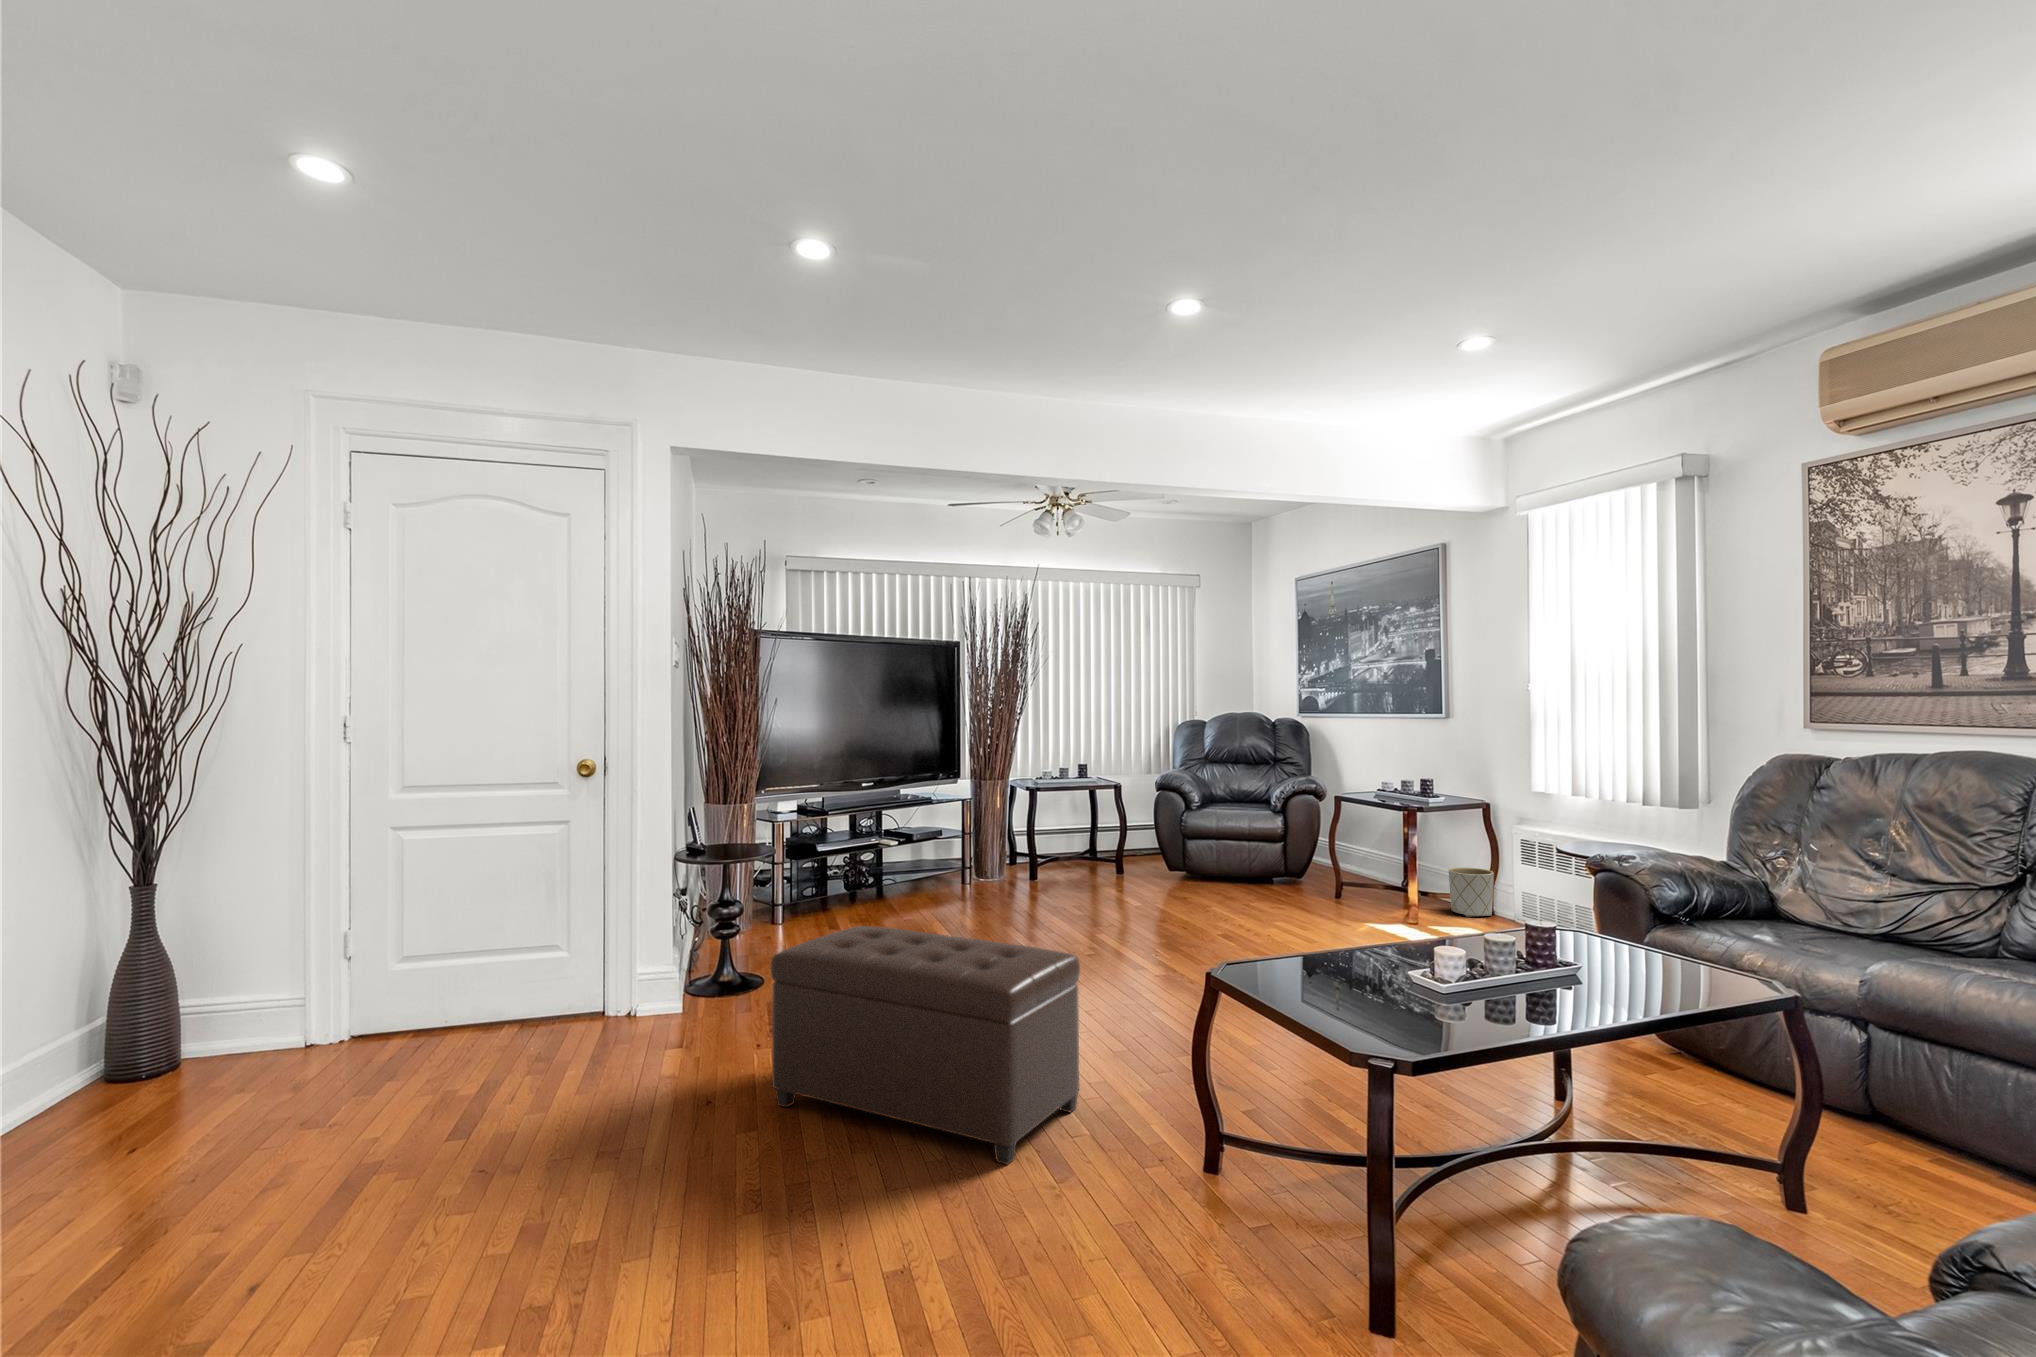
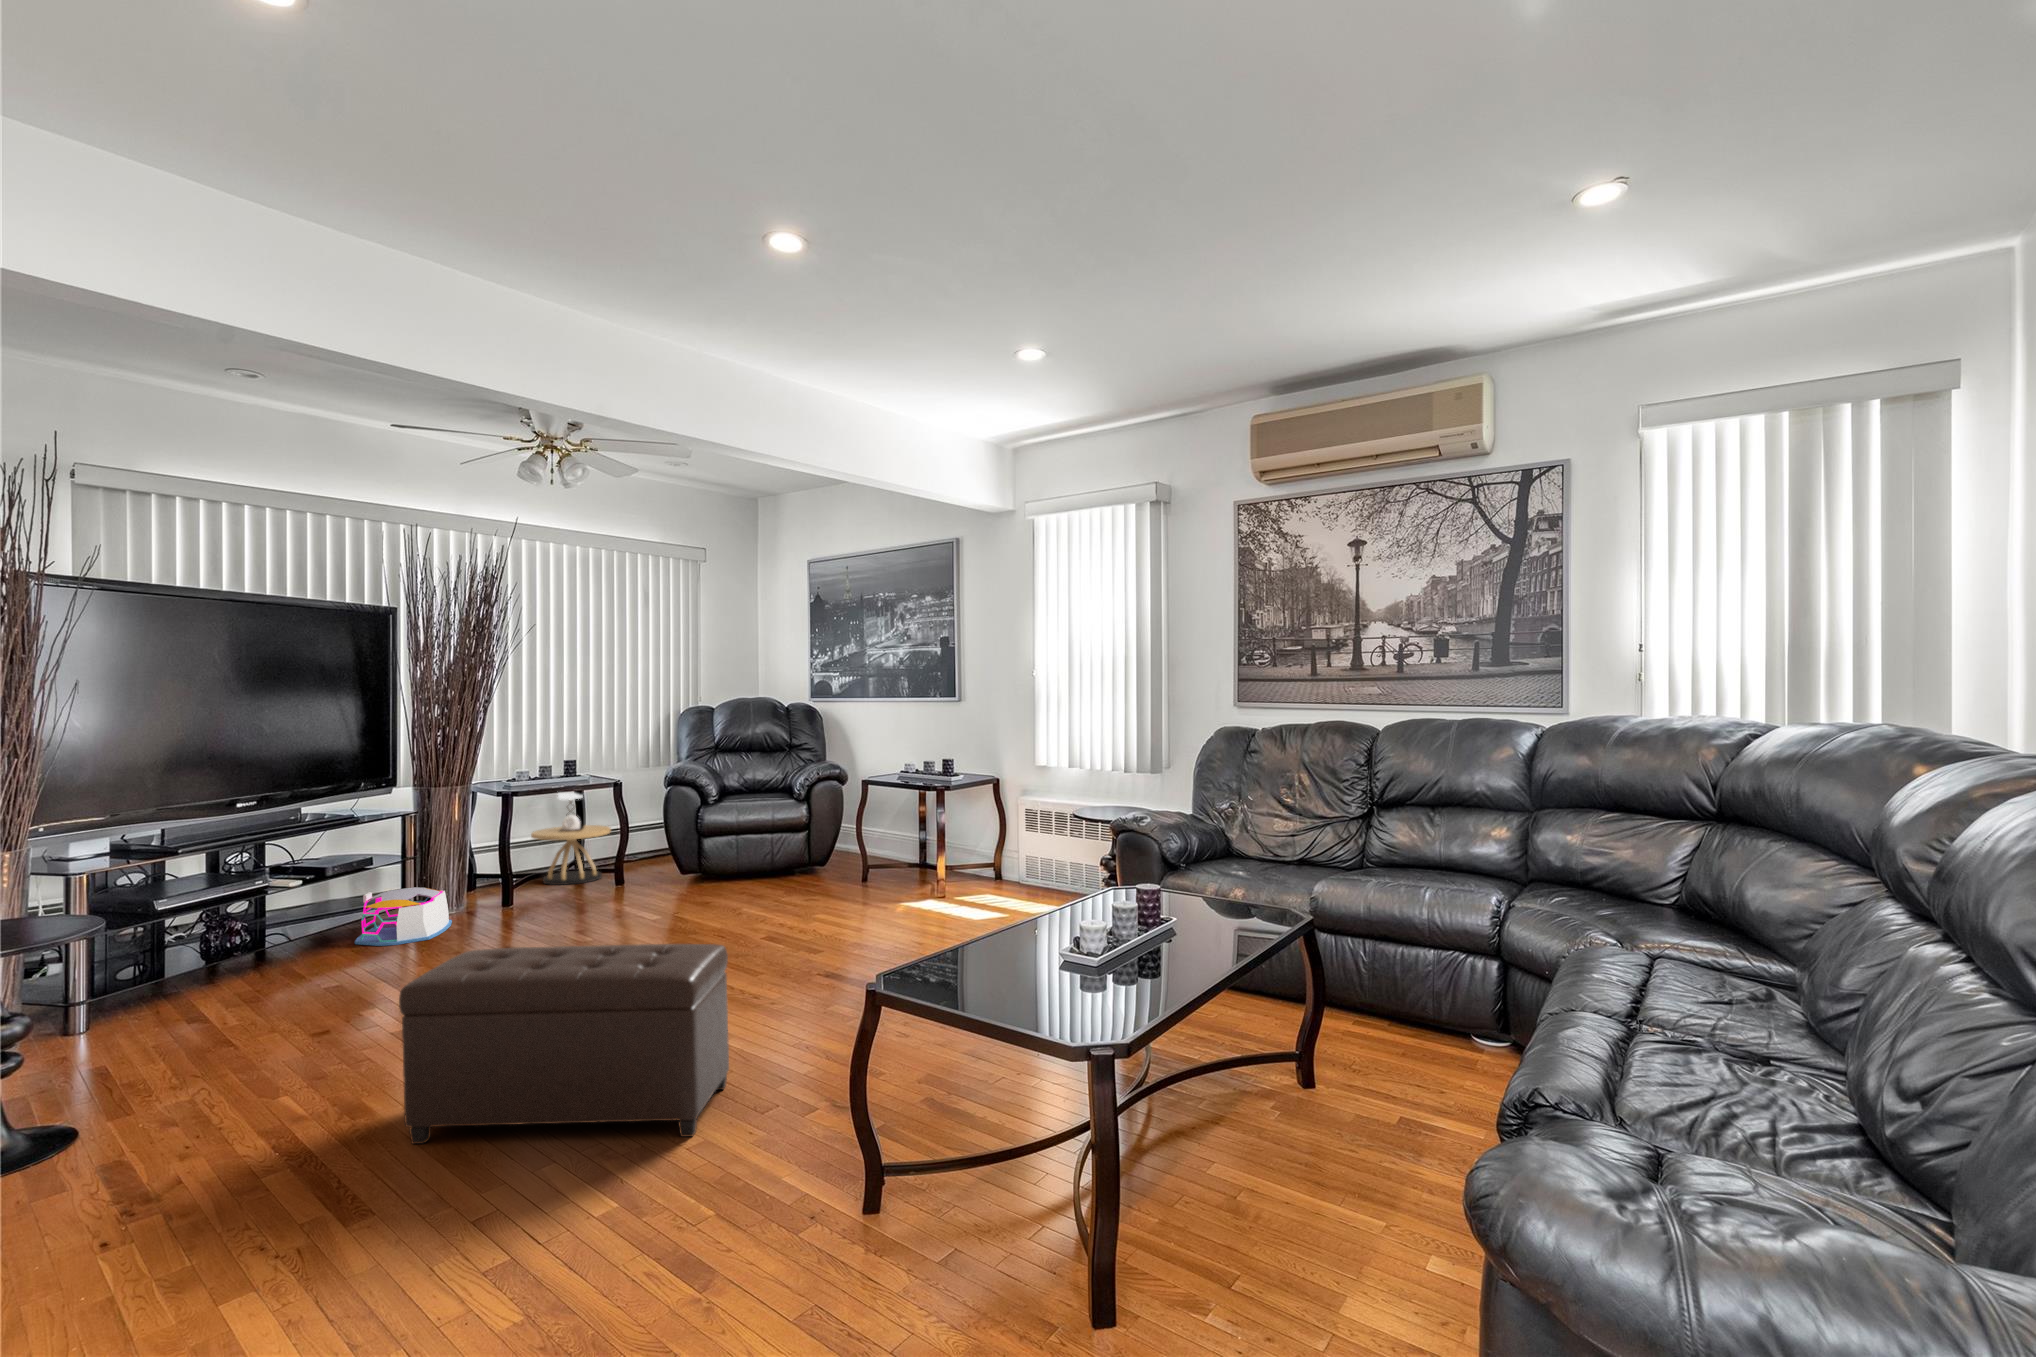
side table: none [1043,782,1109,871] -> present [531,793,610,885]
storage bin: none [883,860,962,907] -> present [355,887,452,946]
planter: present [1449,868,1494,917] -> none [968,839,1006,884]

